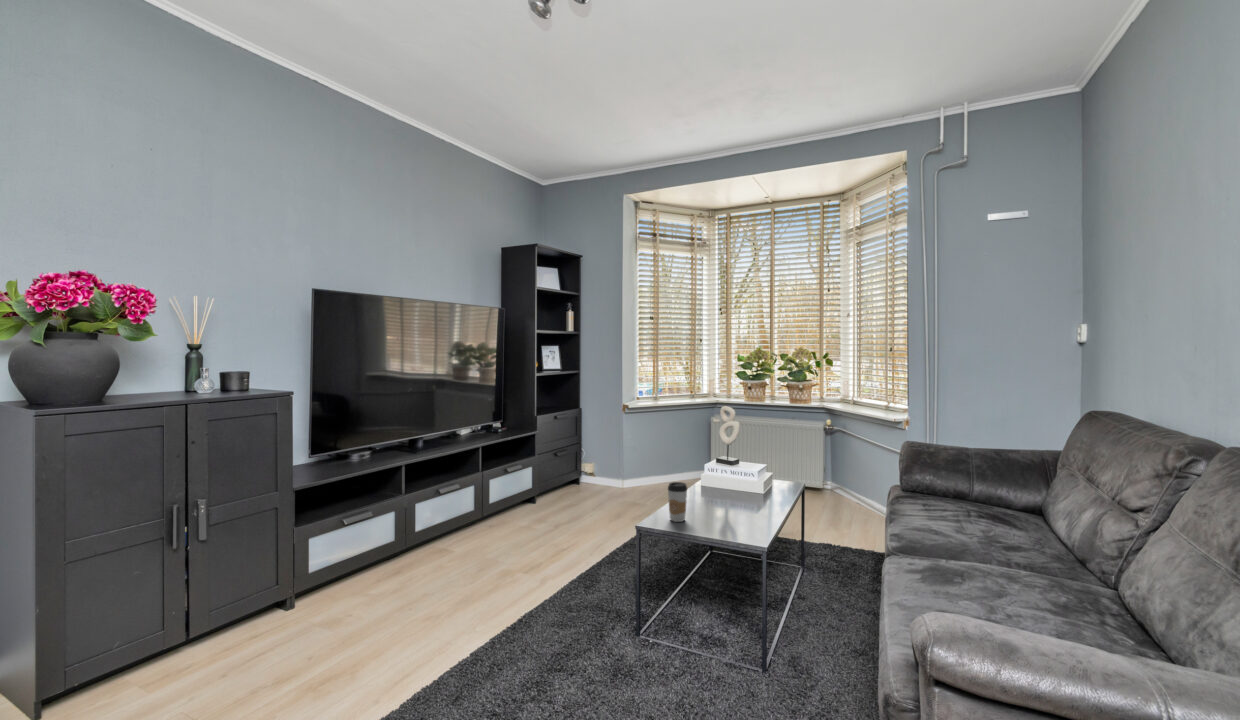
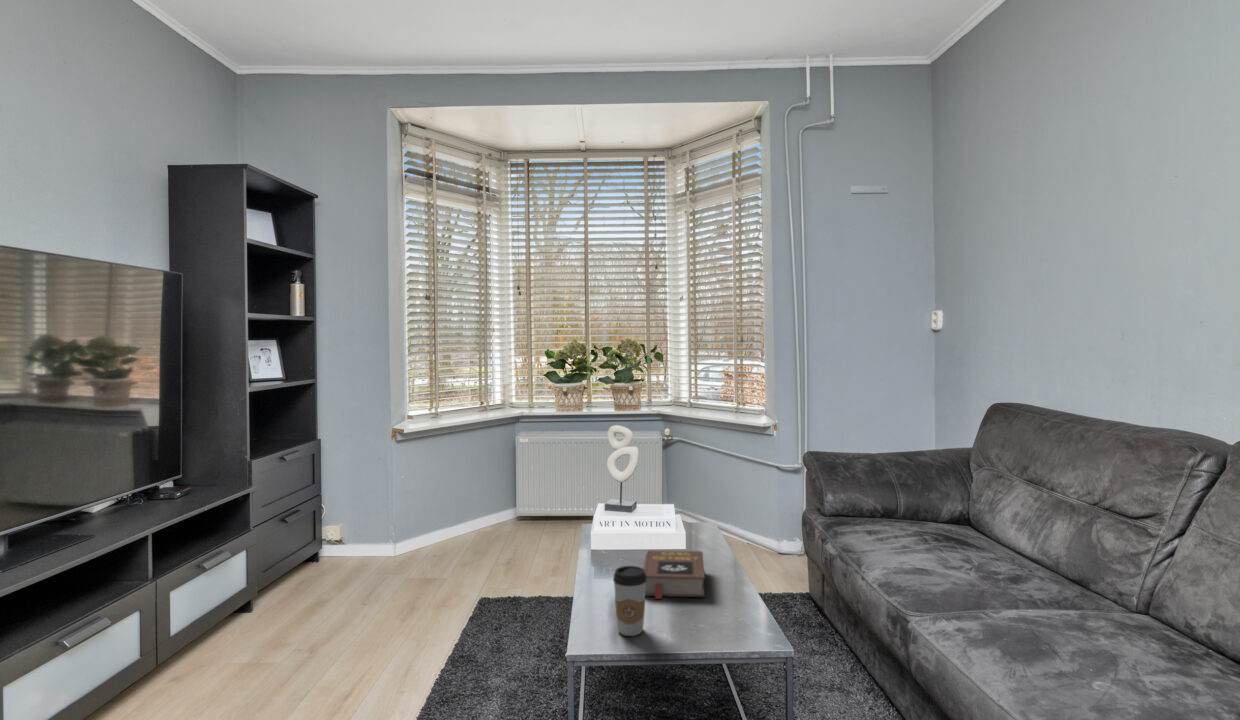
book: none [703,486,760,514] -> present [643,550,705,599]

